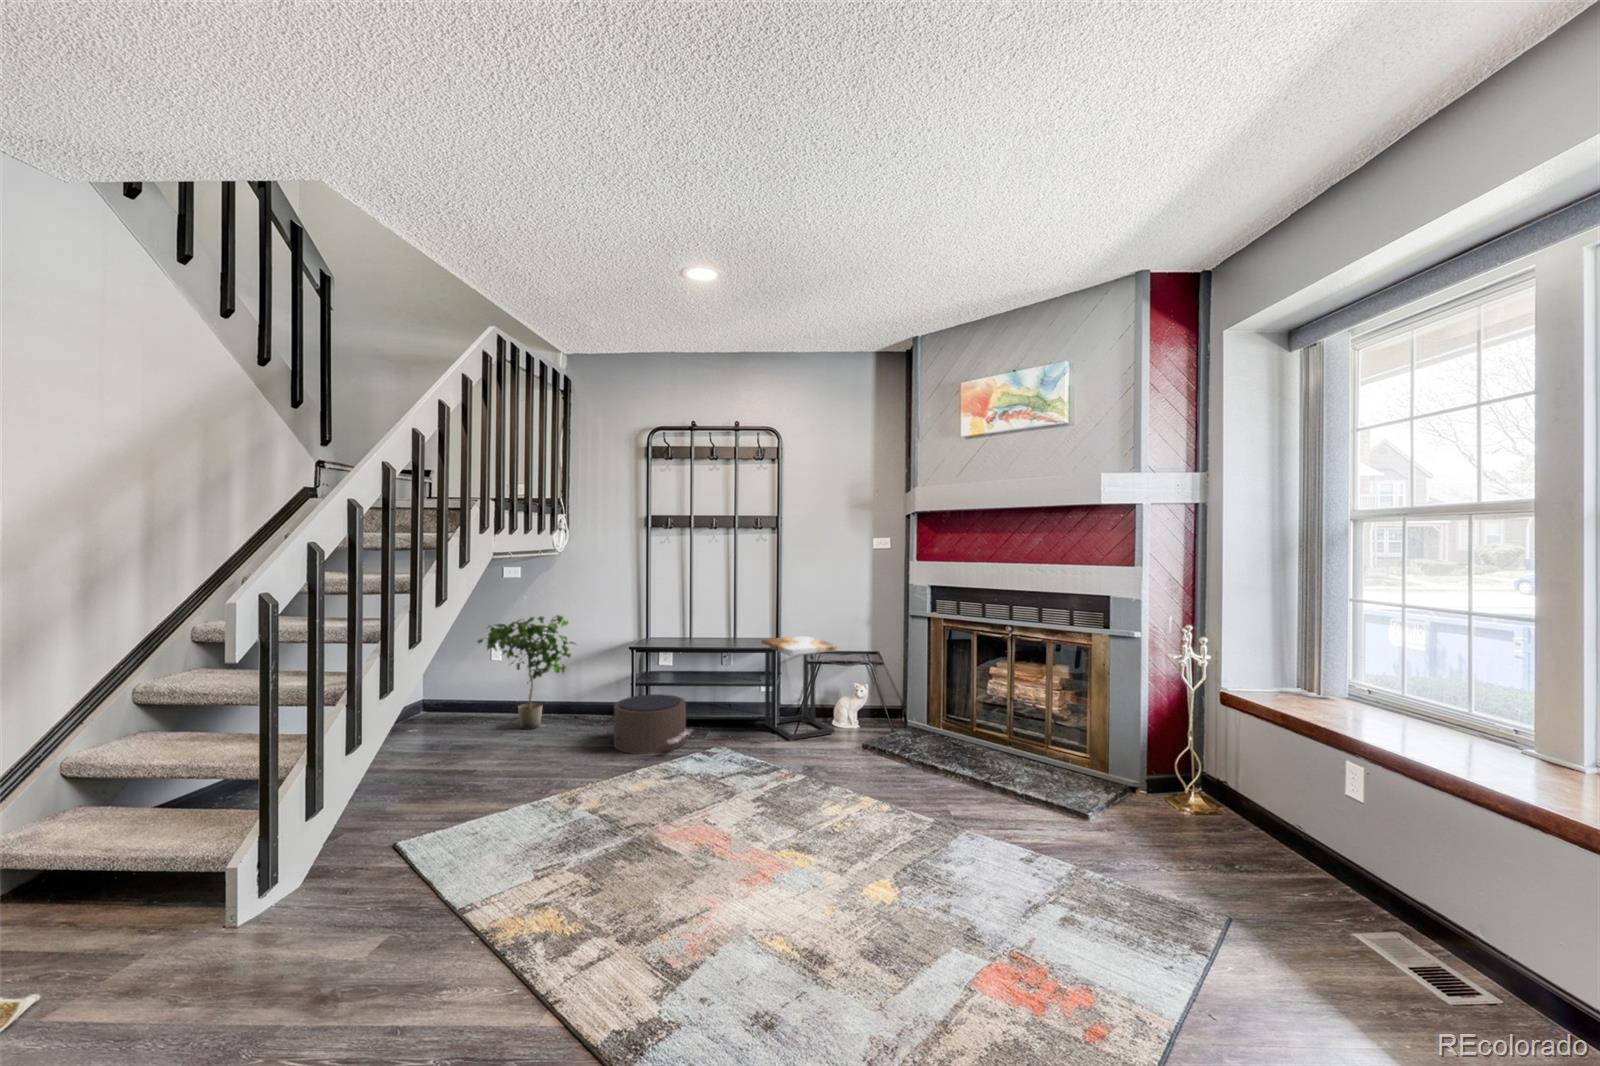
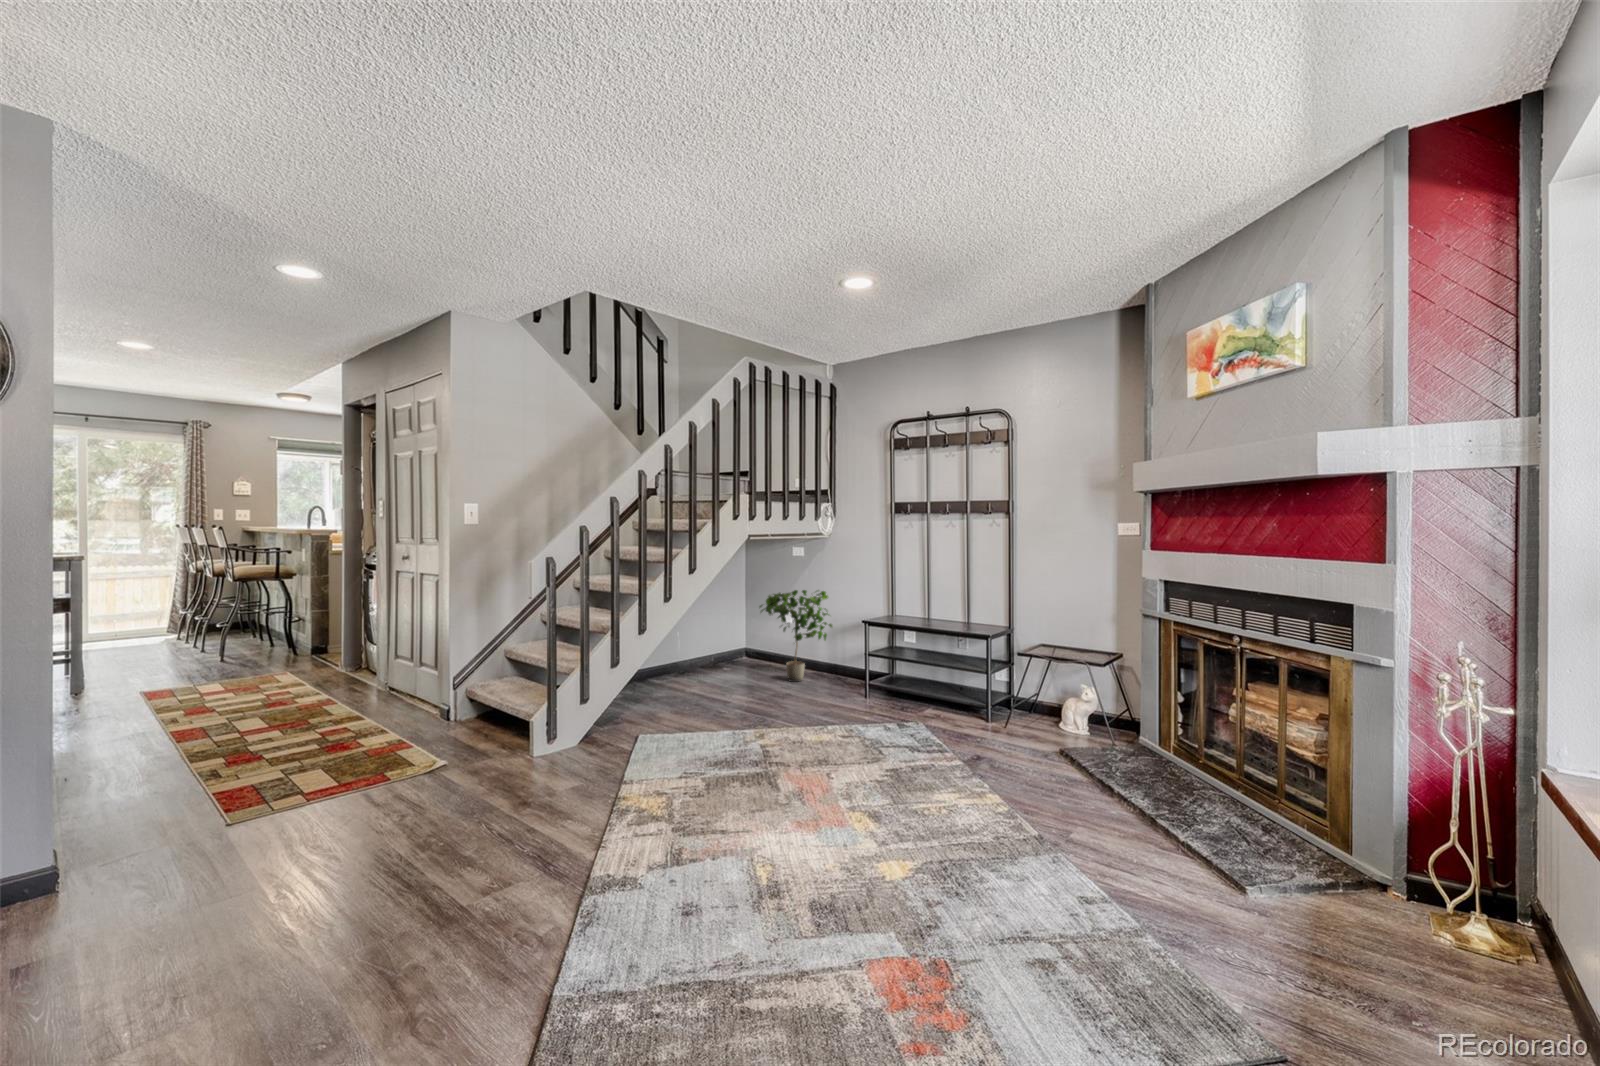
side table: present [762,636,837,741] -> none [981,626,1048,734]
pouf: present [599,694,692,754] -> none [823,665,900,716]

